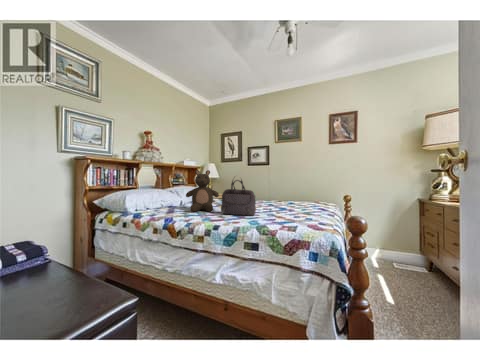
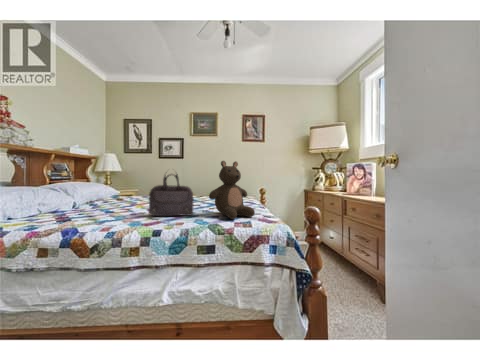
stuffed bear: present [186,170,219,212] -> present [209,161,255,219]

